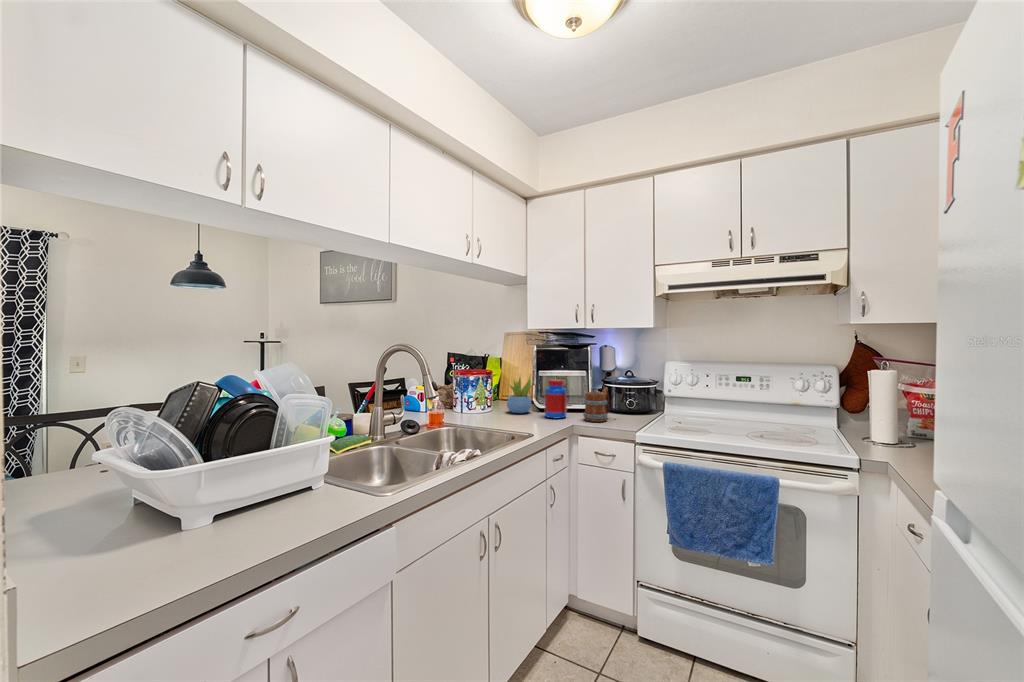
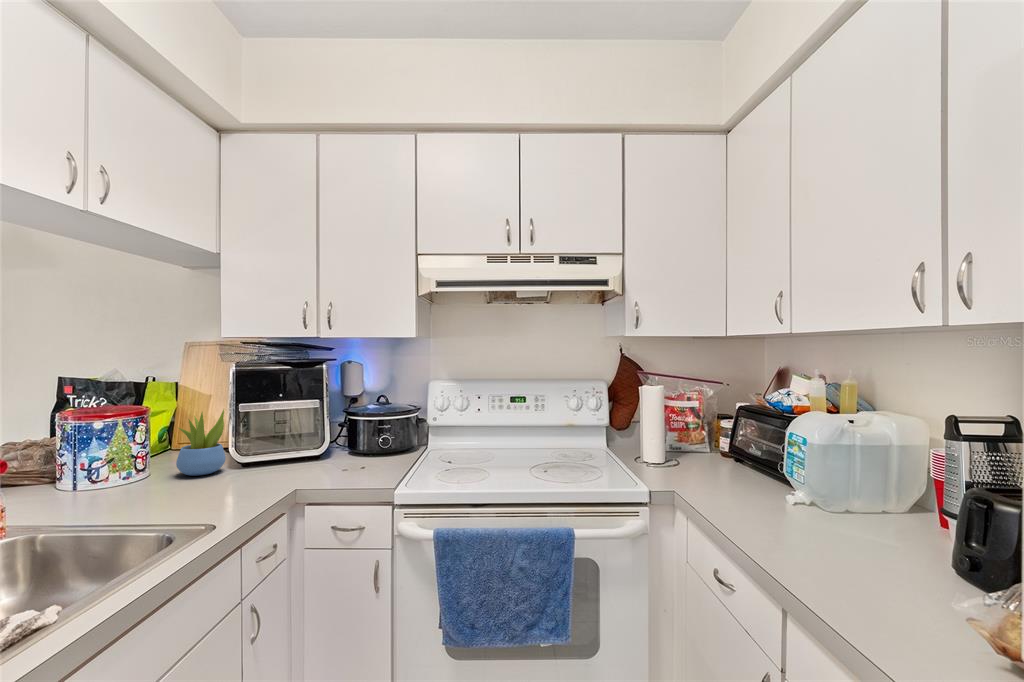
jar: present [545,379,567,418] -> none [247,416,286,479]
mug: present [583,387,610,422] -> none [313,422,354,477]

